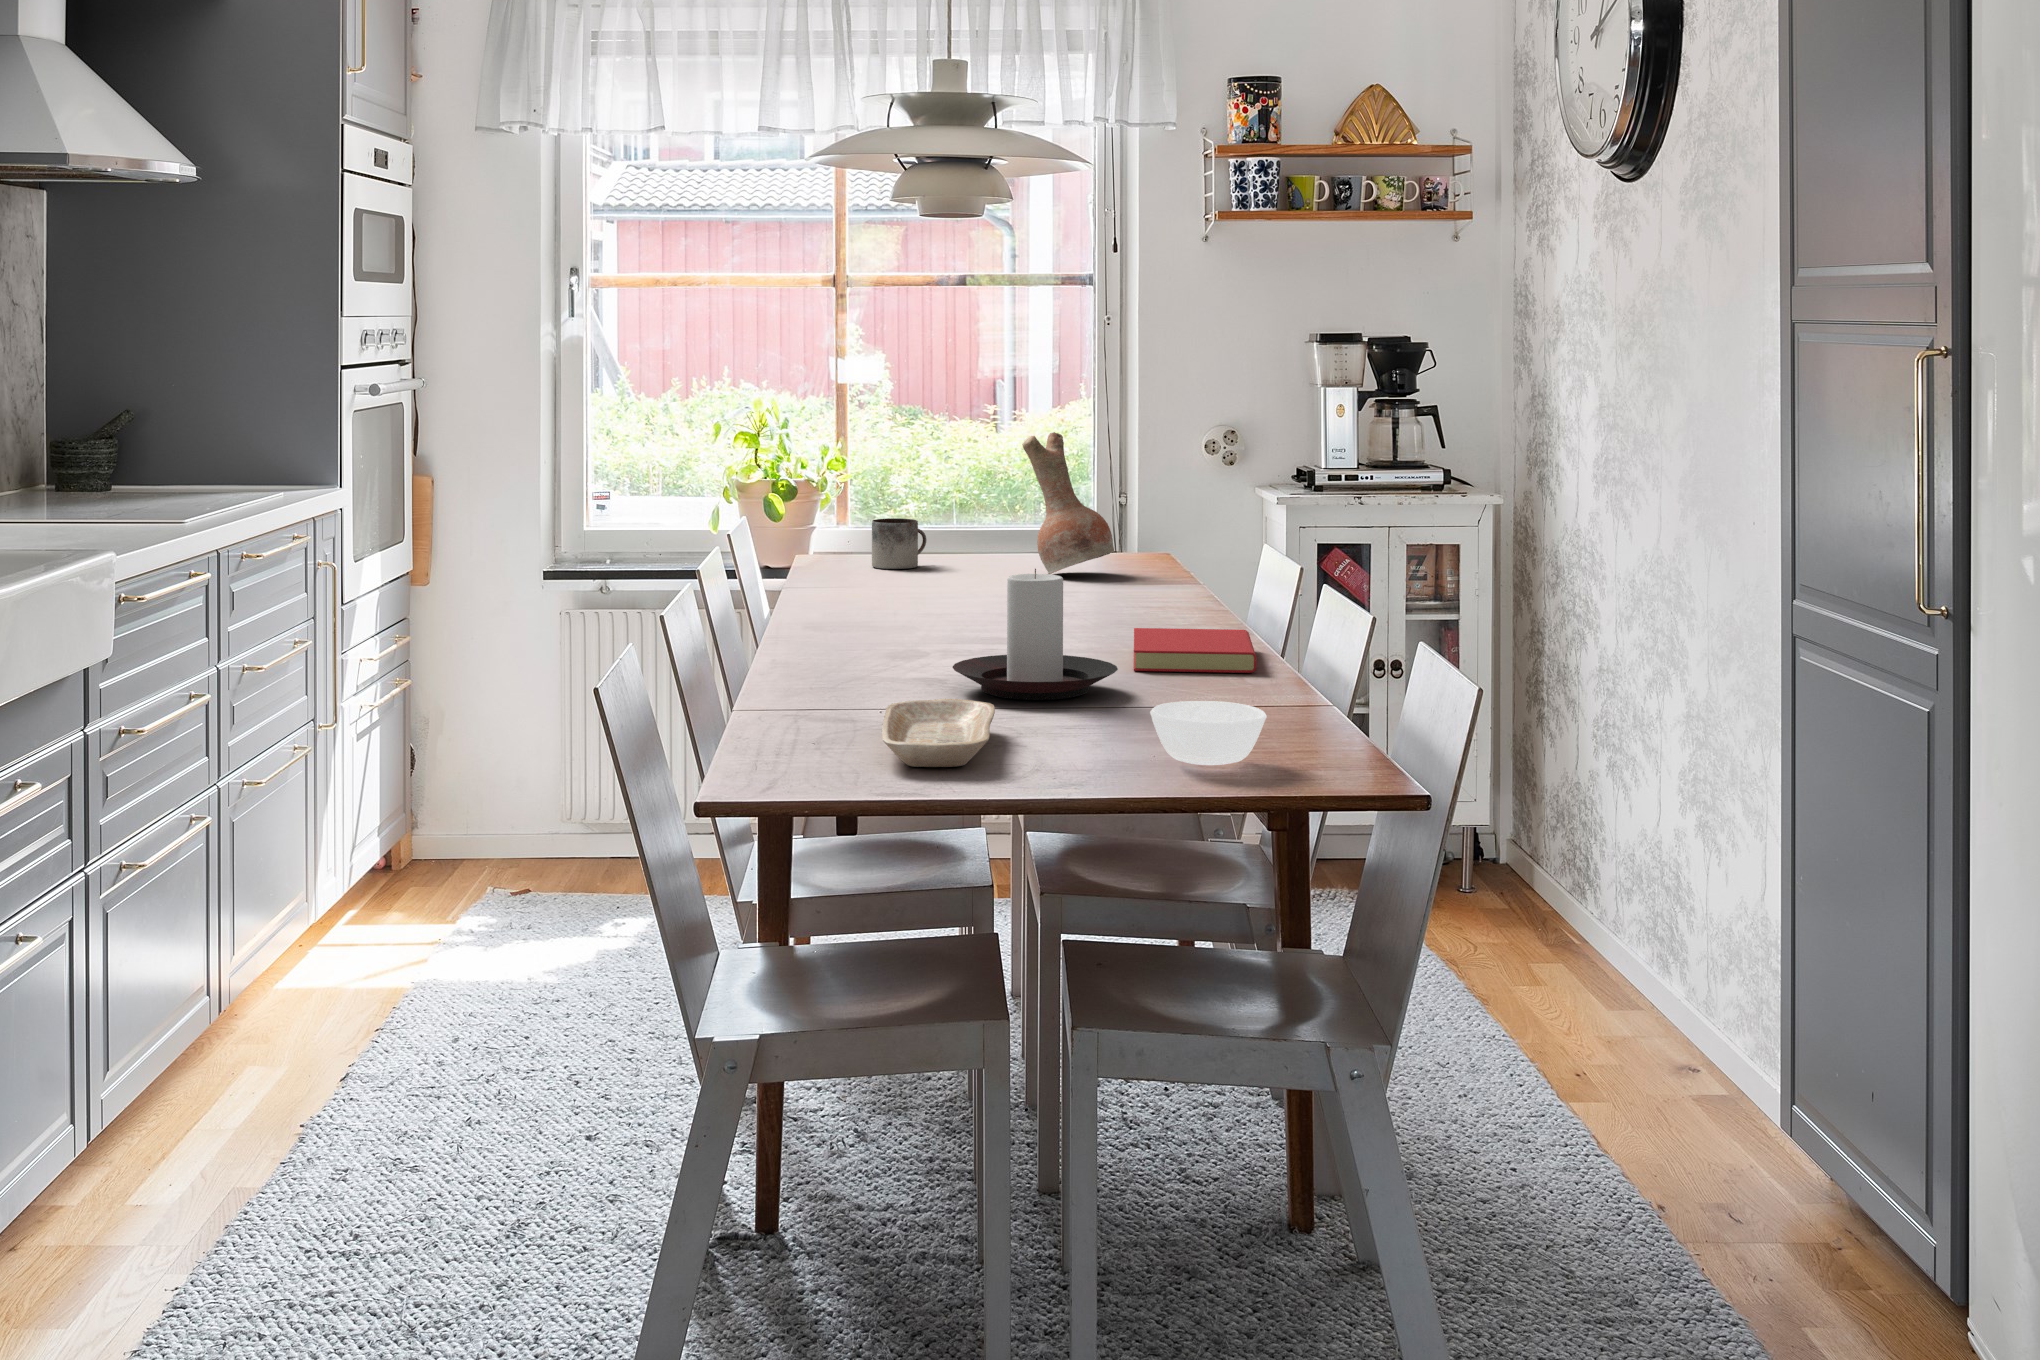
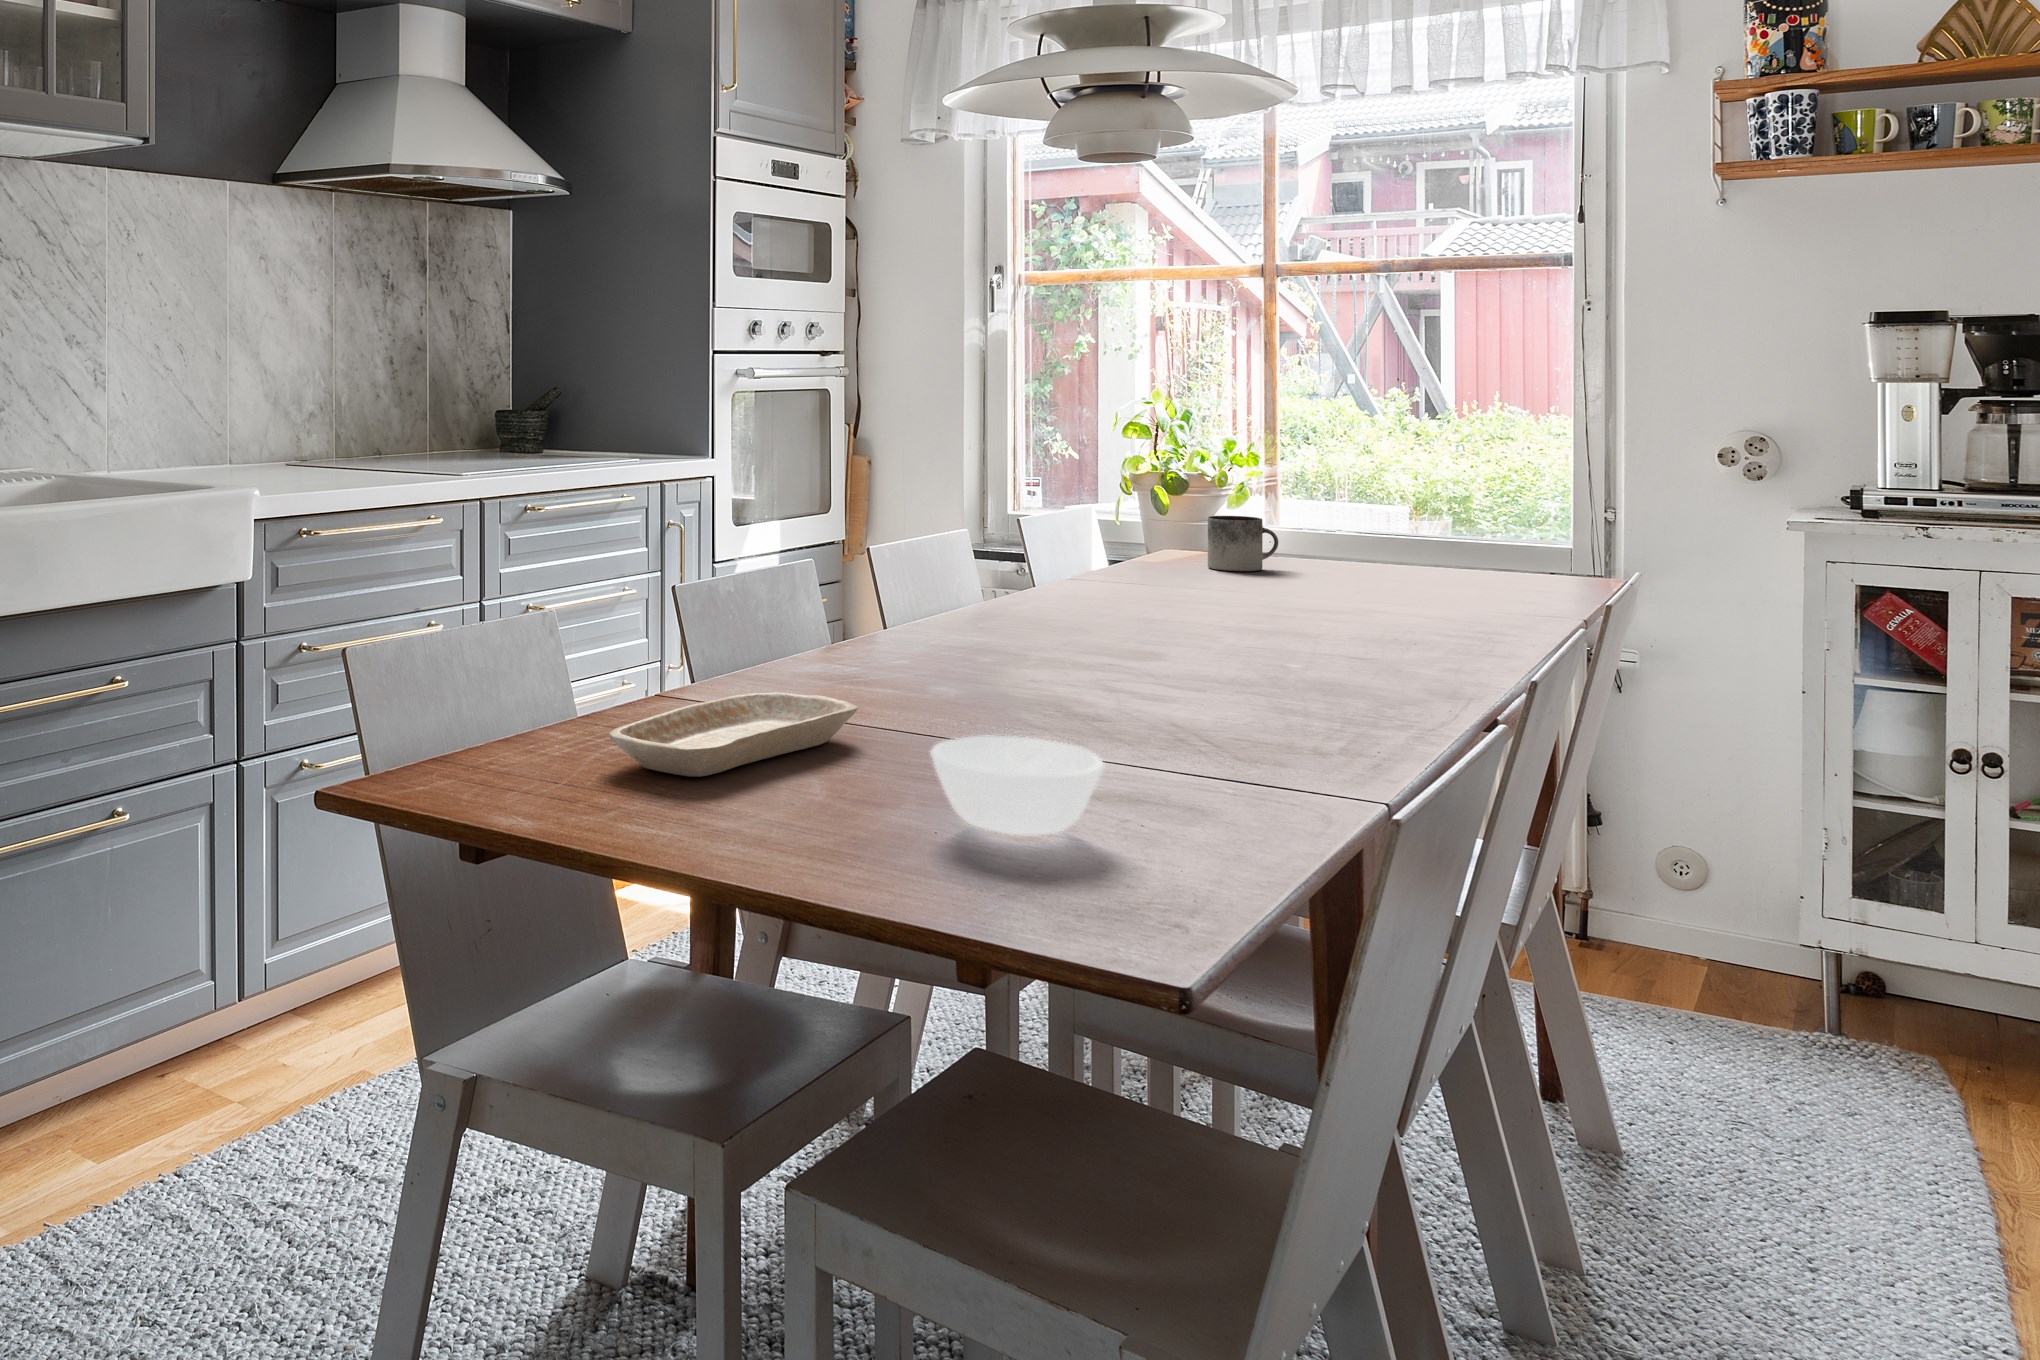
vase: present [1022,432,1115,574] -> none [1368,424,1489,590]
candle holder: present [953,569,1118,700] -> none [926,552,1144,720]
book: present [1134,628,1257,673] -> none [1228,650,1464,724]

